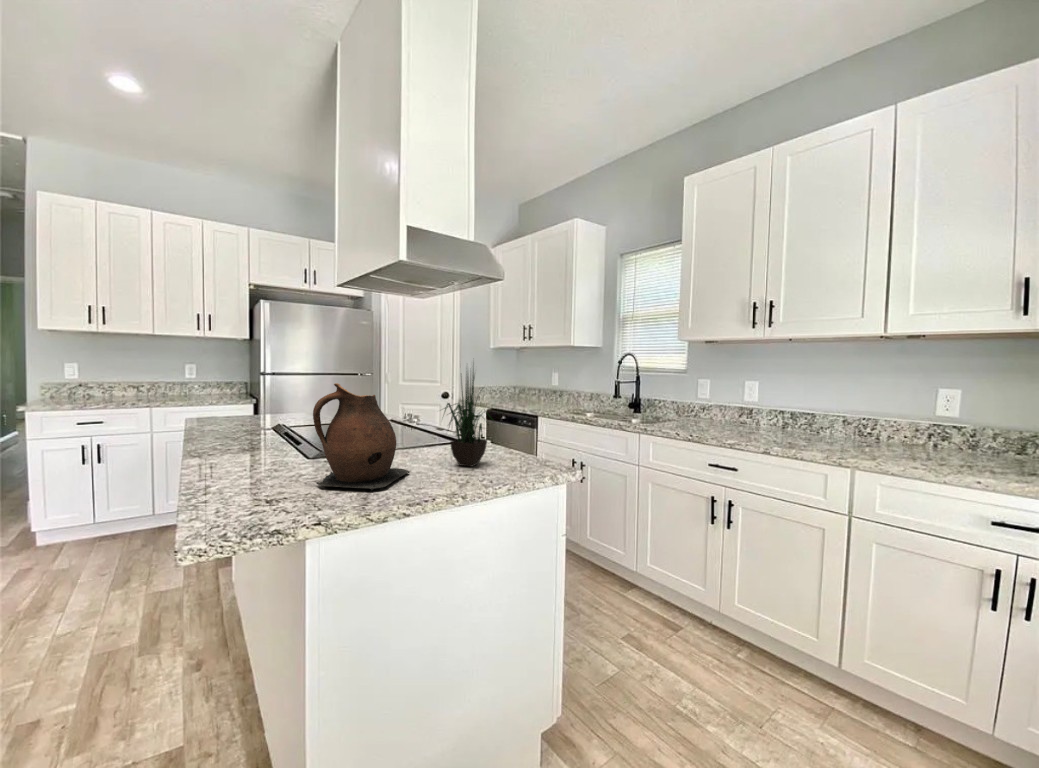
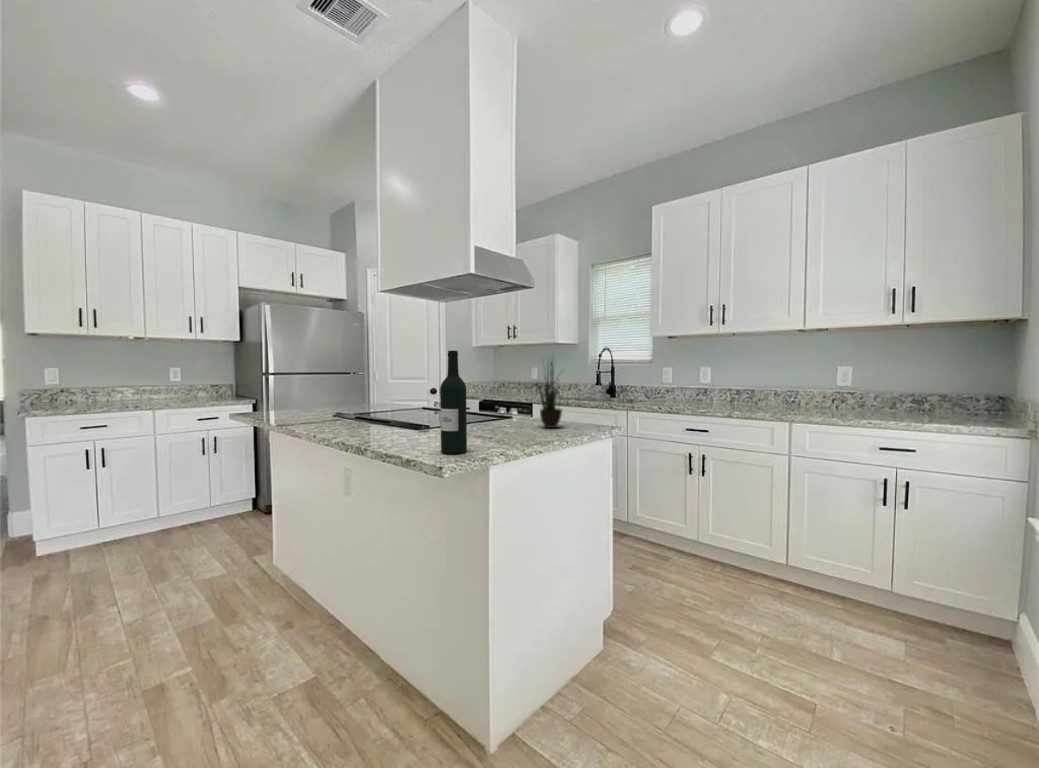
wine bottle: none [216,362,261,517] -> present [440,351,467,454]
ceramic pitcher: present [313,383,409,491] -> none [467,367,524,440]

